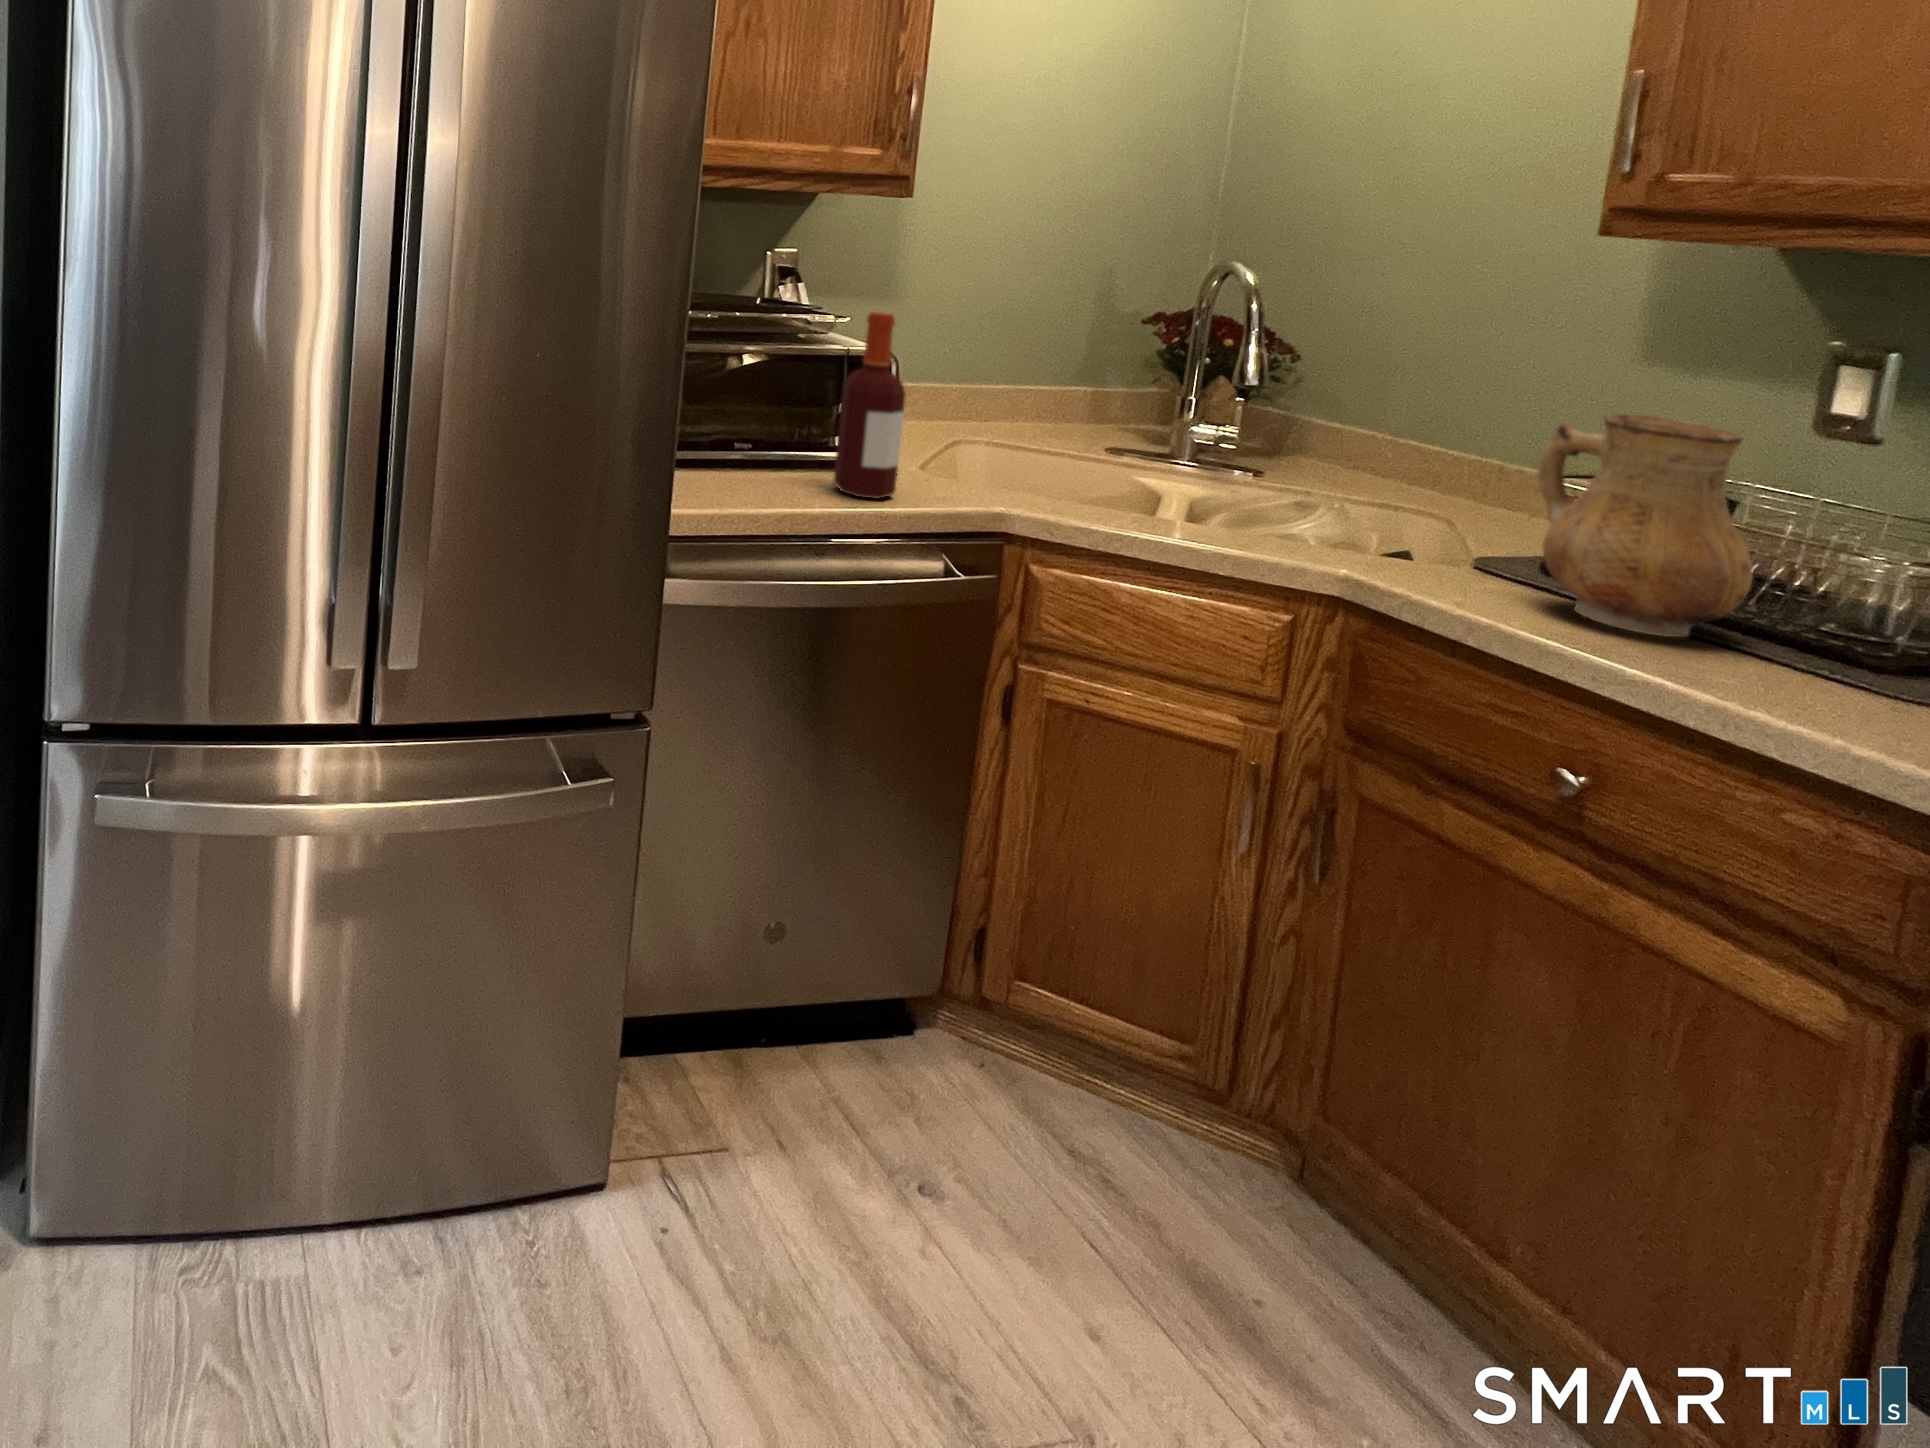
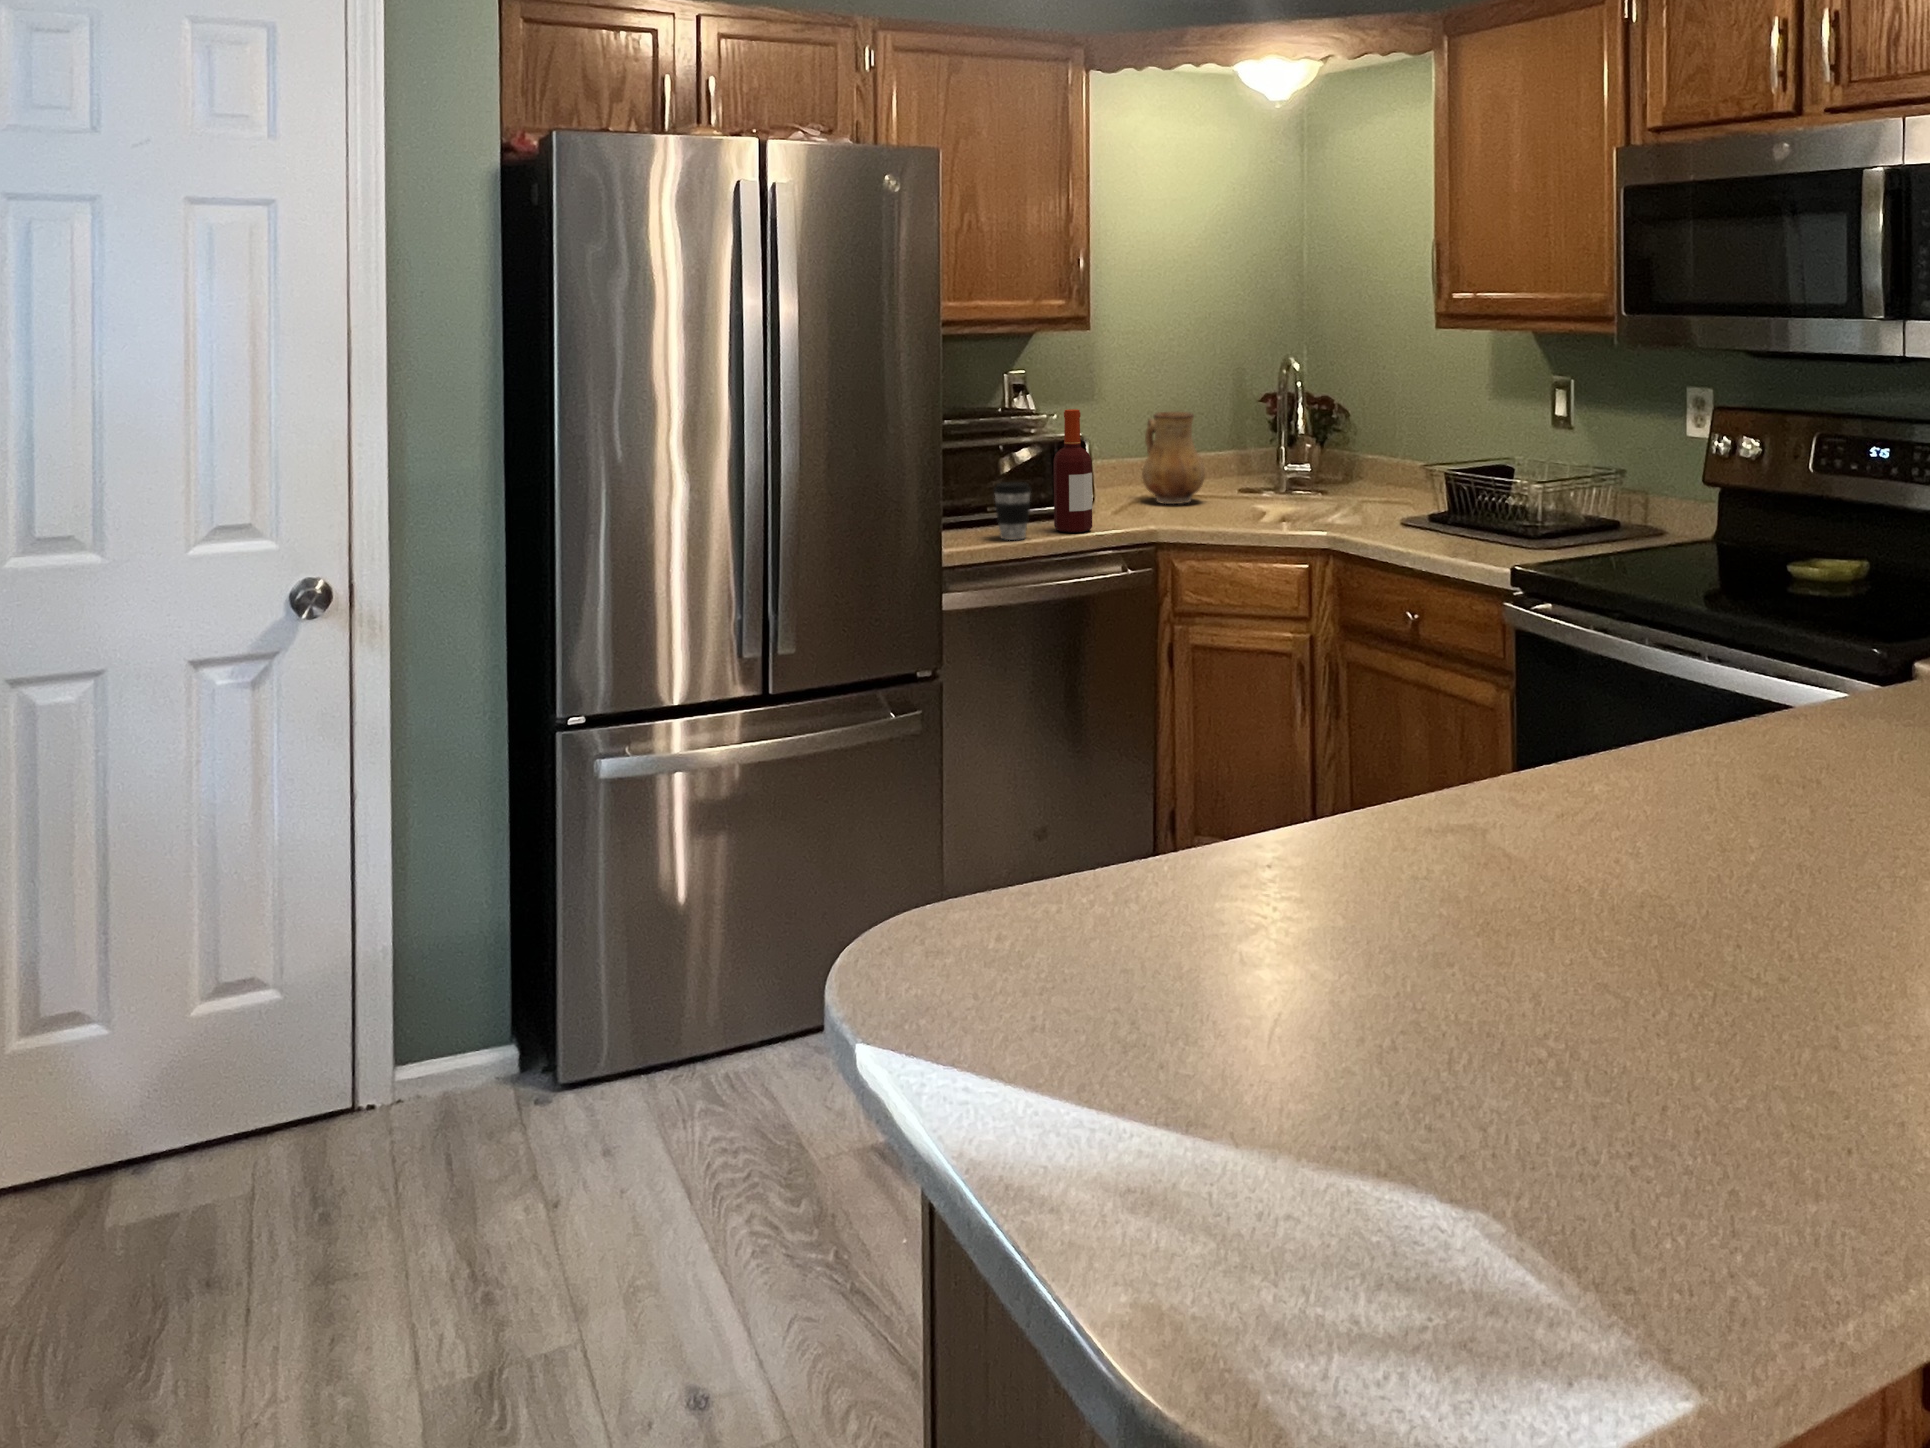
coffee cup: none [747,411,807,501] -> present [994,482,1031,540]
ceramic pitcher: present [1538,414,1753,637] -> present [1142,412,1205,504]

